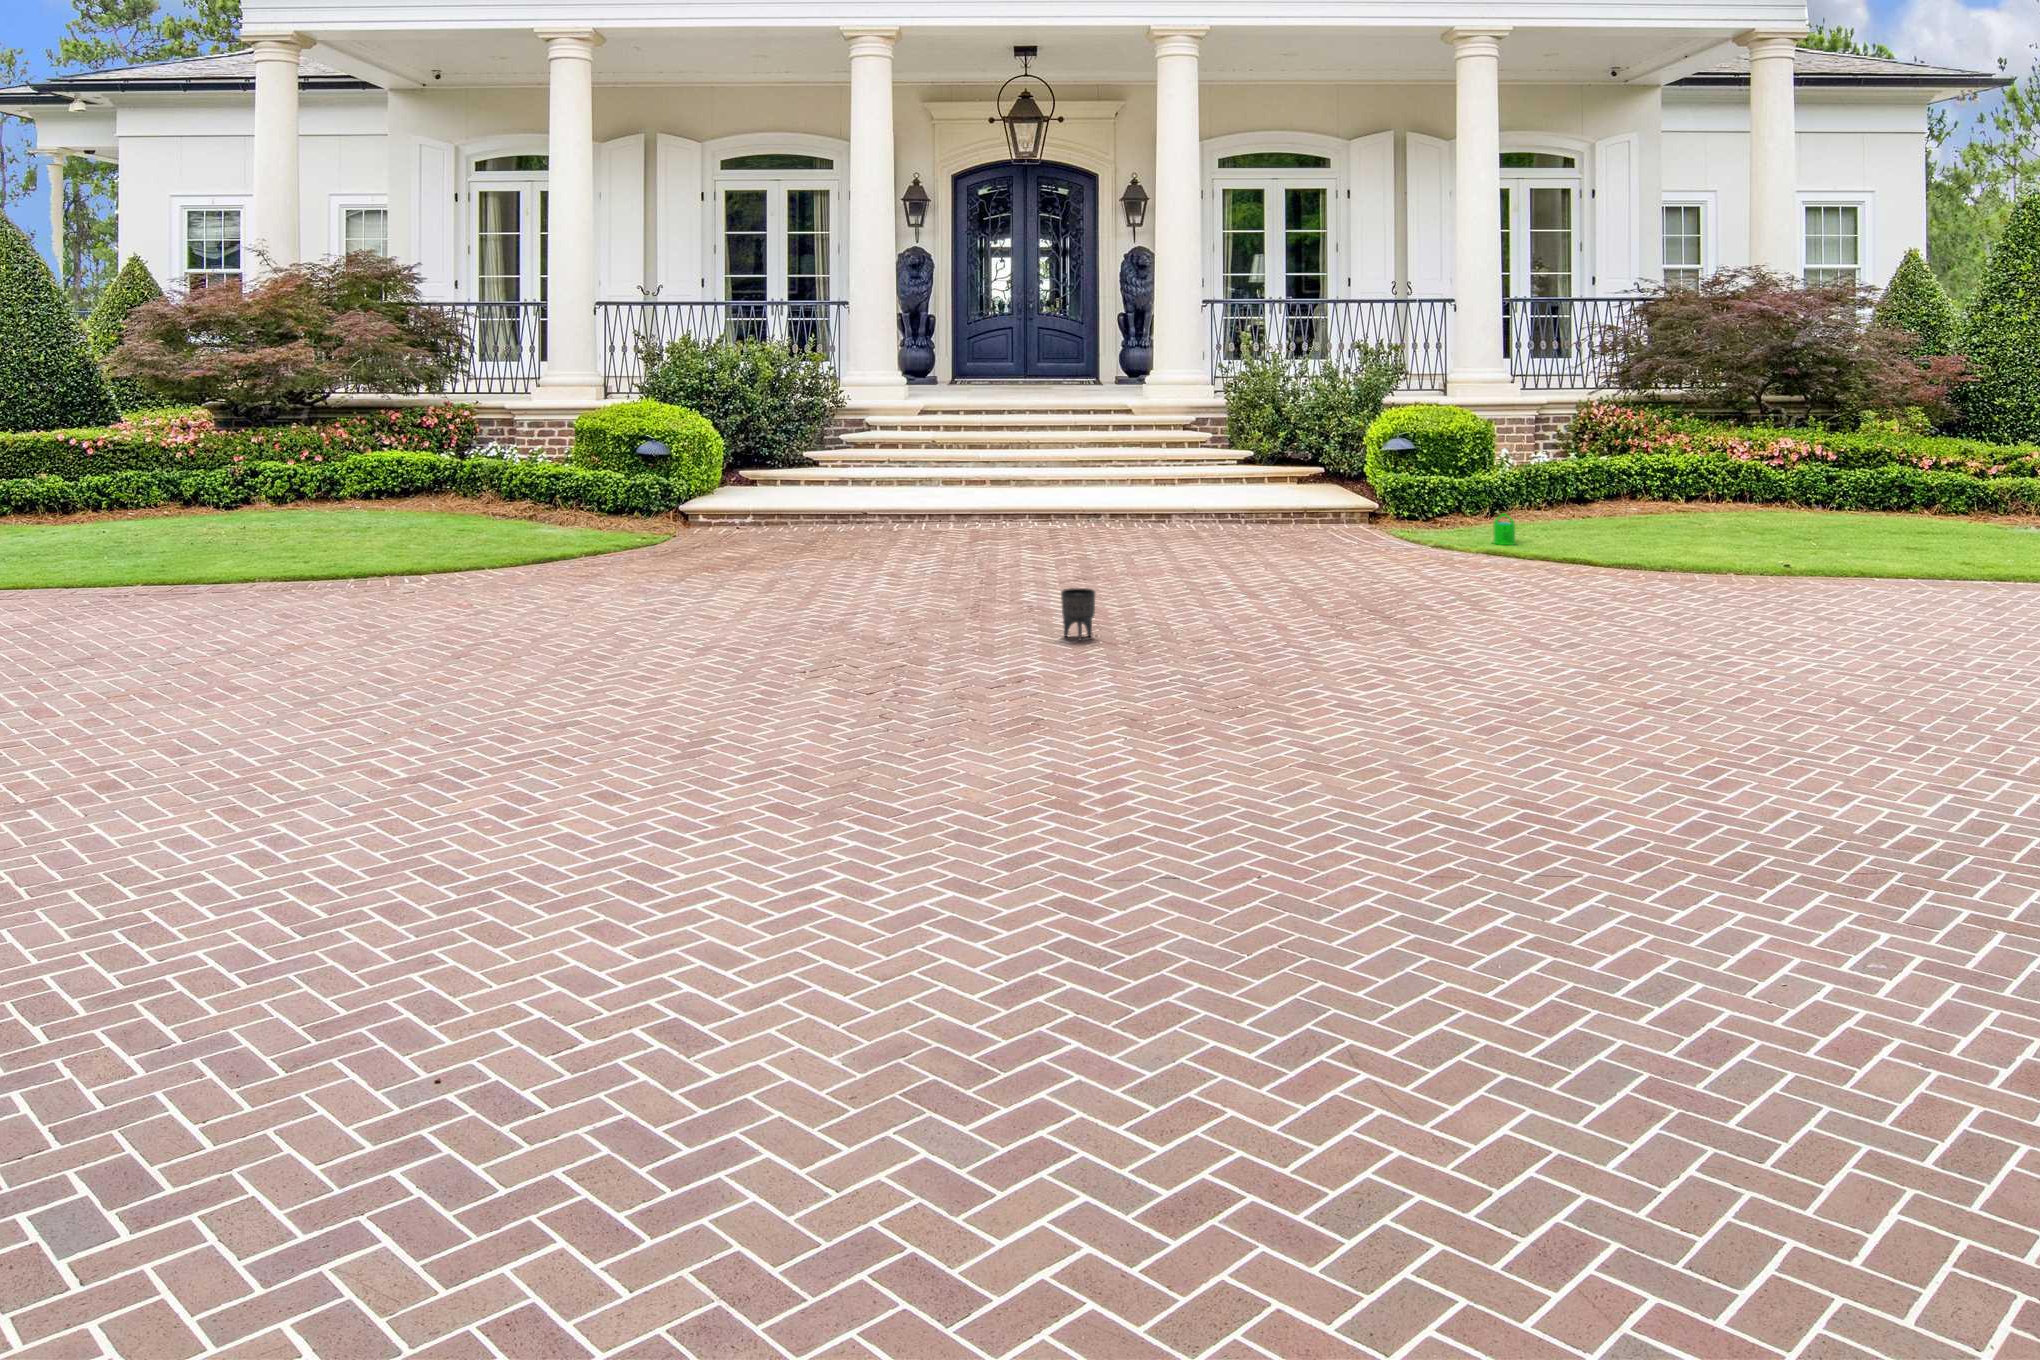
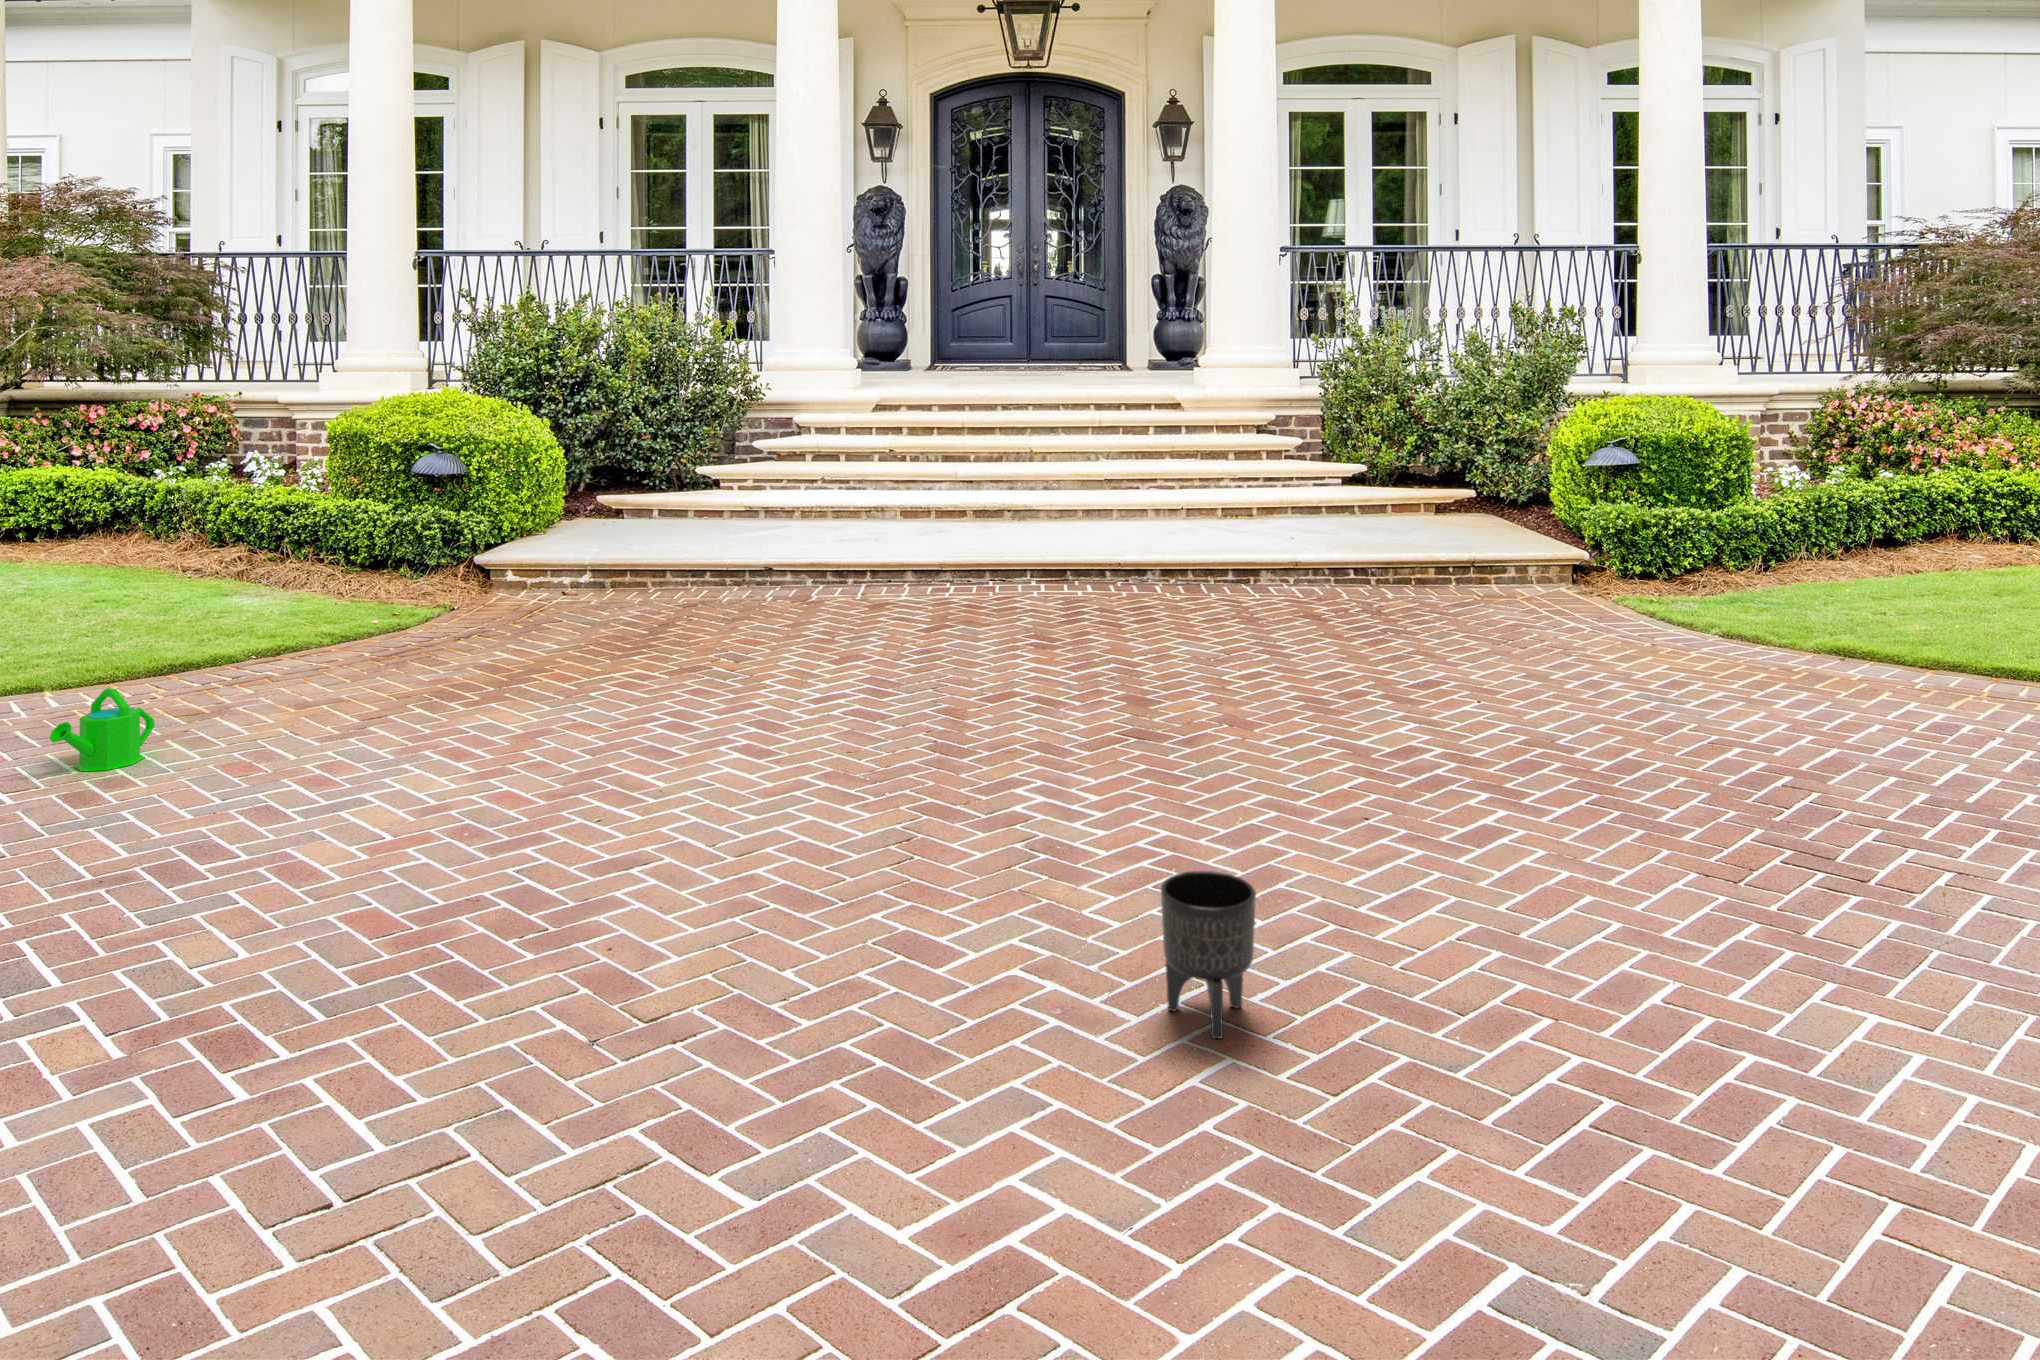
watering can: present [1493,513,1515,545] -> present [50,688,154,771]

